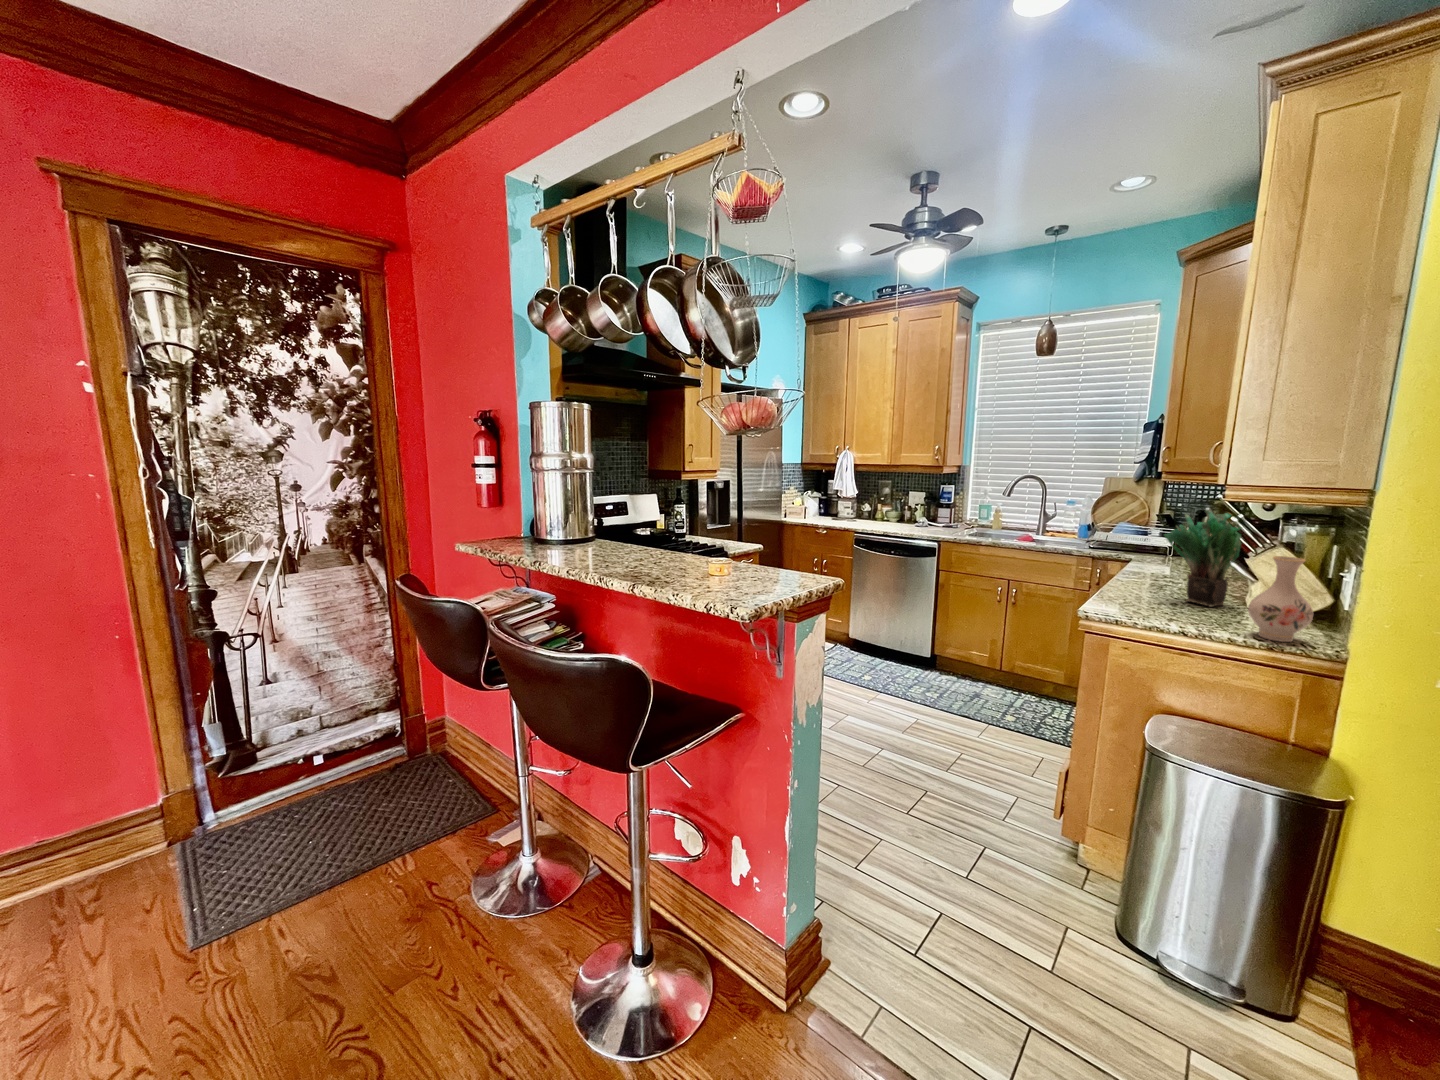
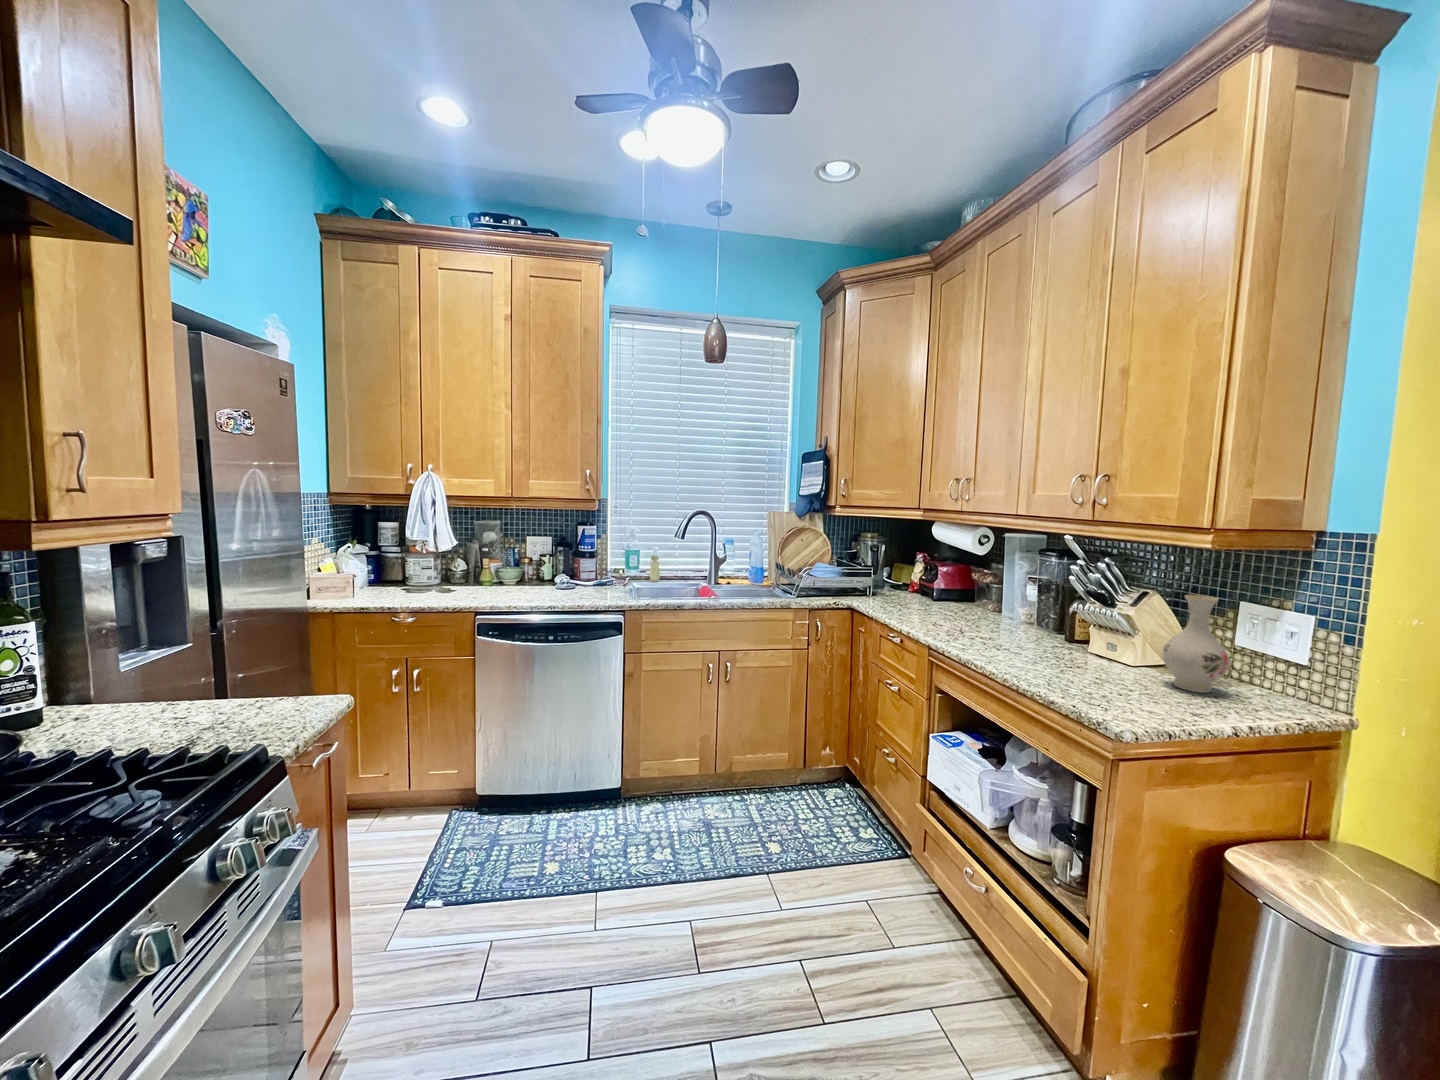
potted plant: present [1165,510,1241,607] -> none [1001,546,1076,657]

